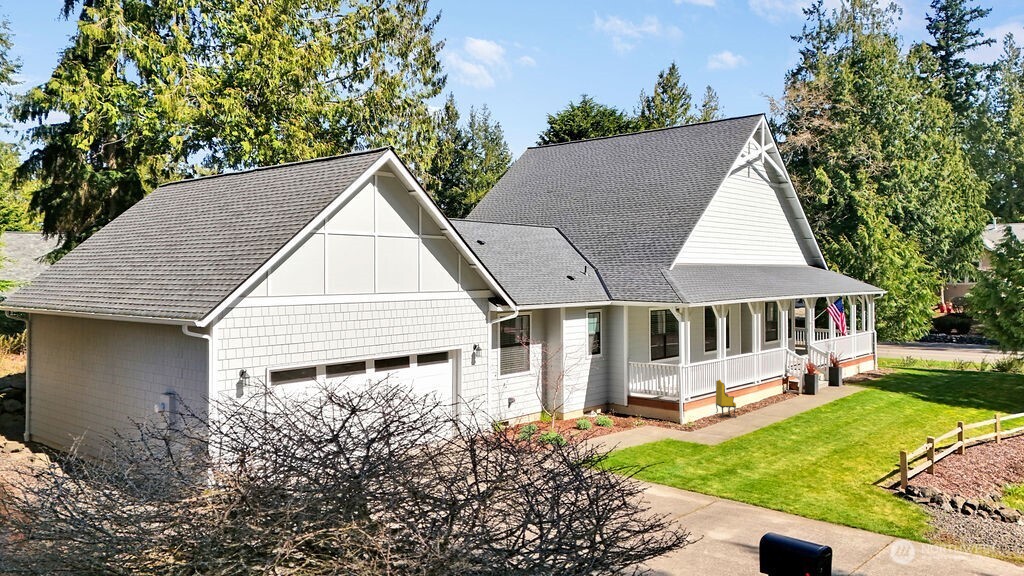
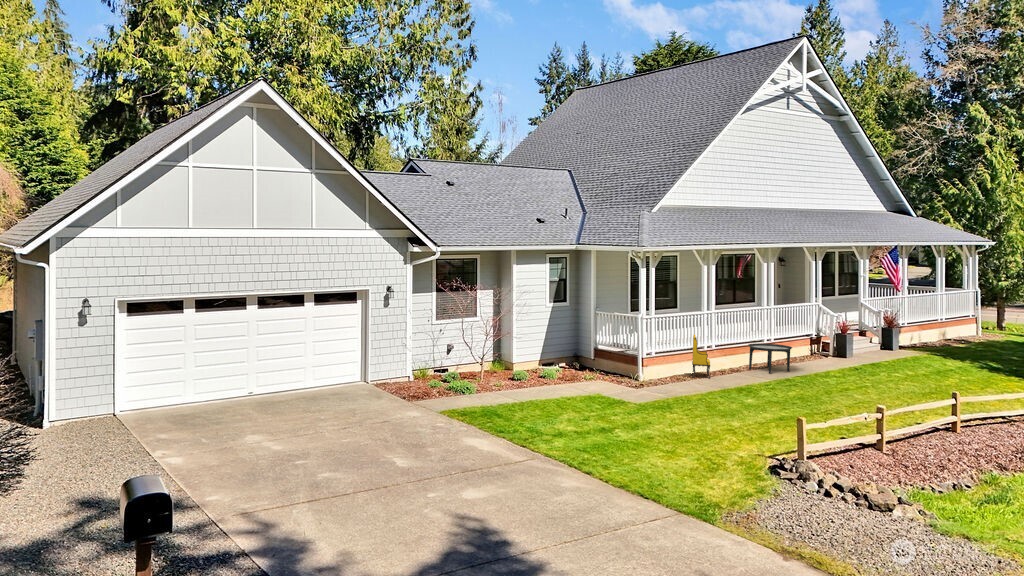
round table: none [750,384,788,410] -> present [748,343,792,373]

